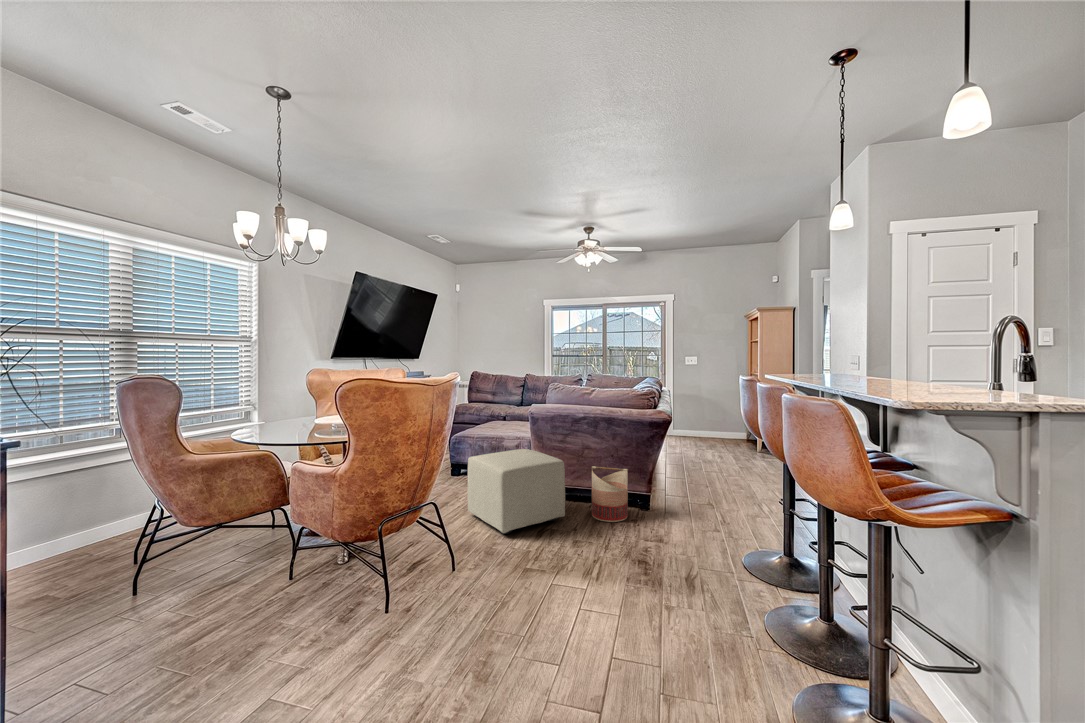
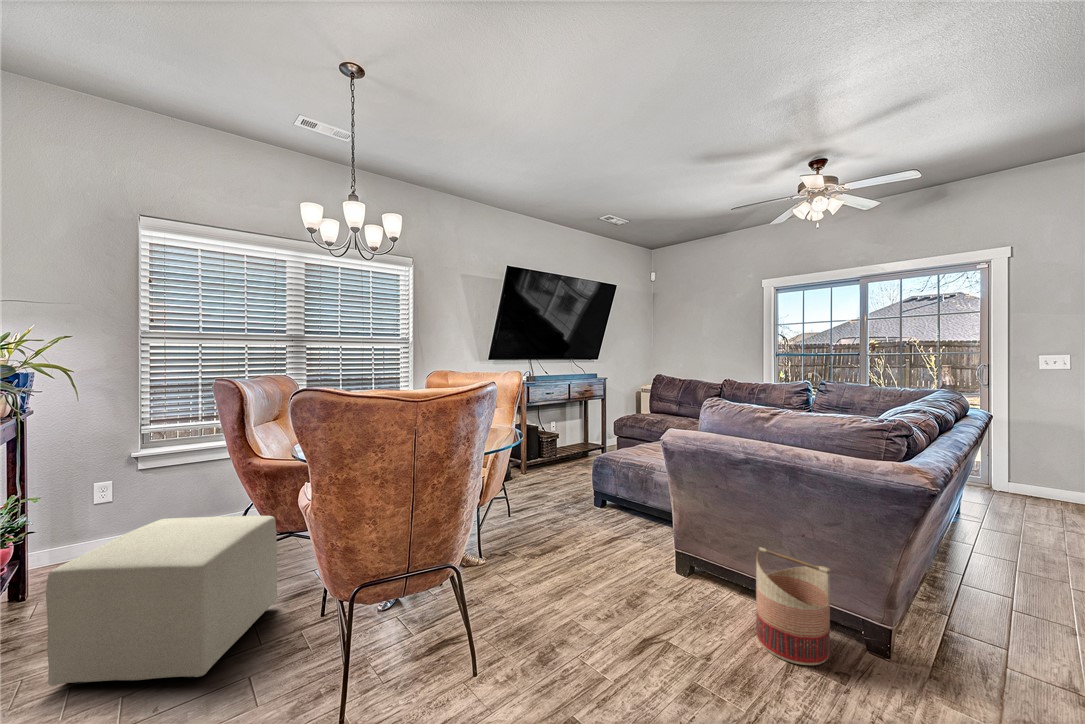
ottoman: present [468,449,565,534] -> present [46,516,278,686]

